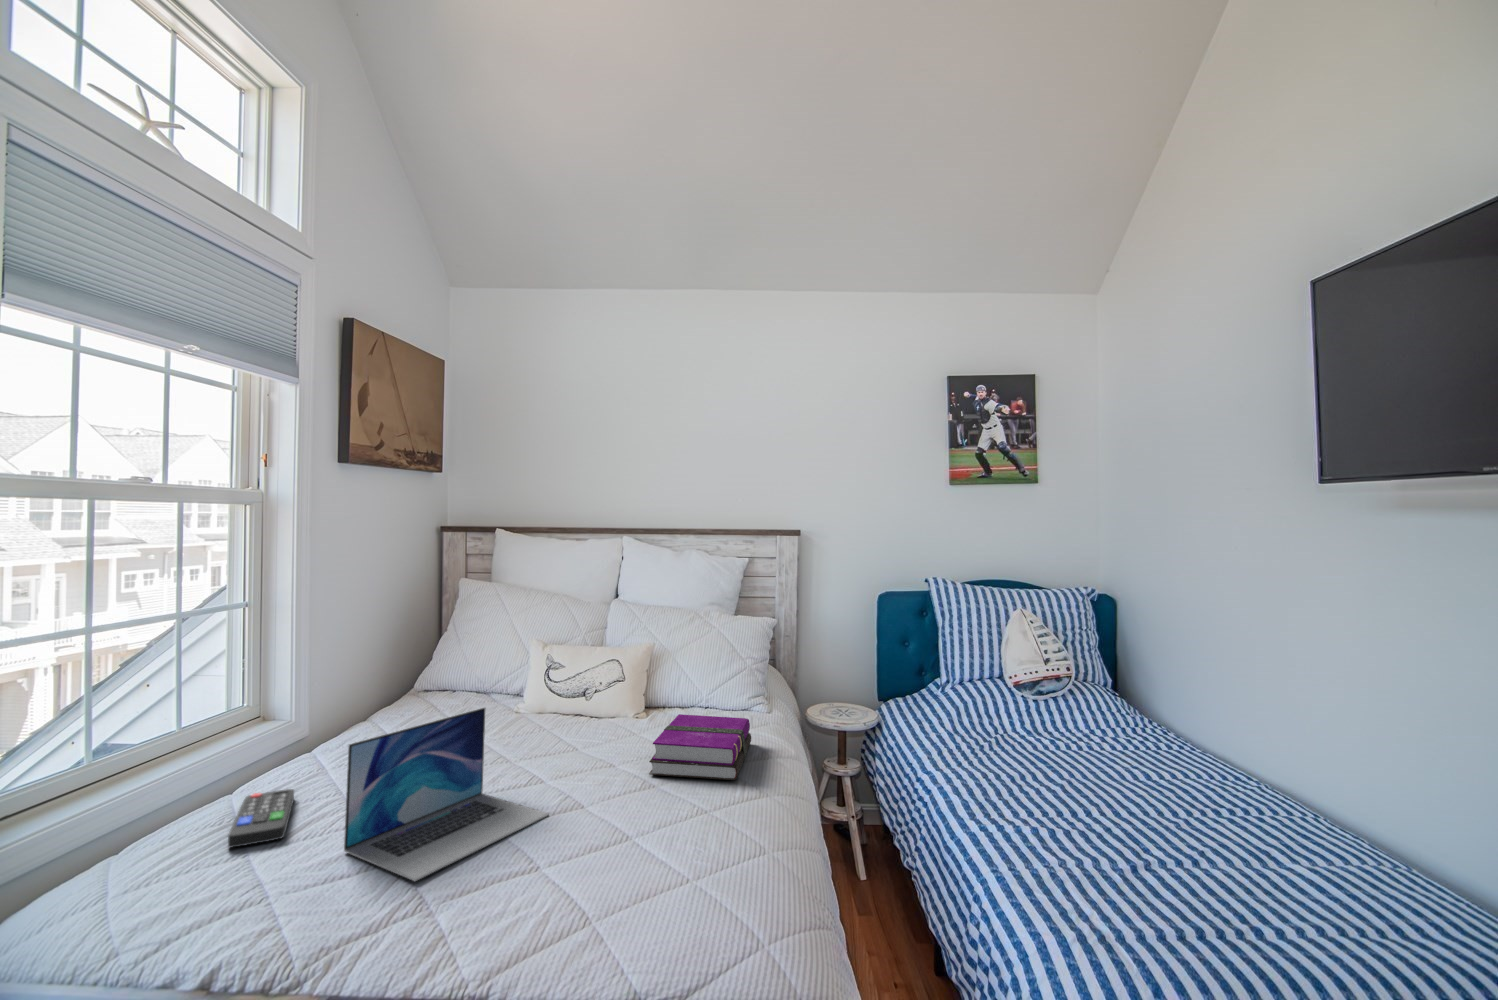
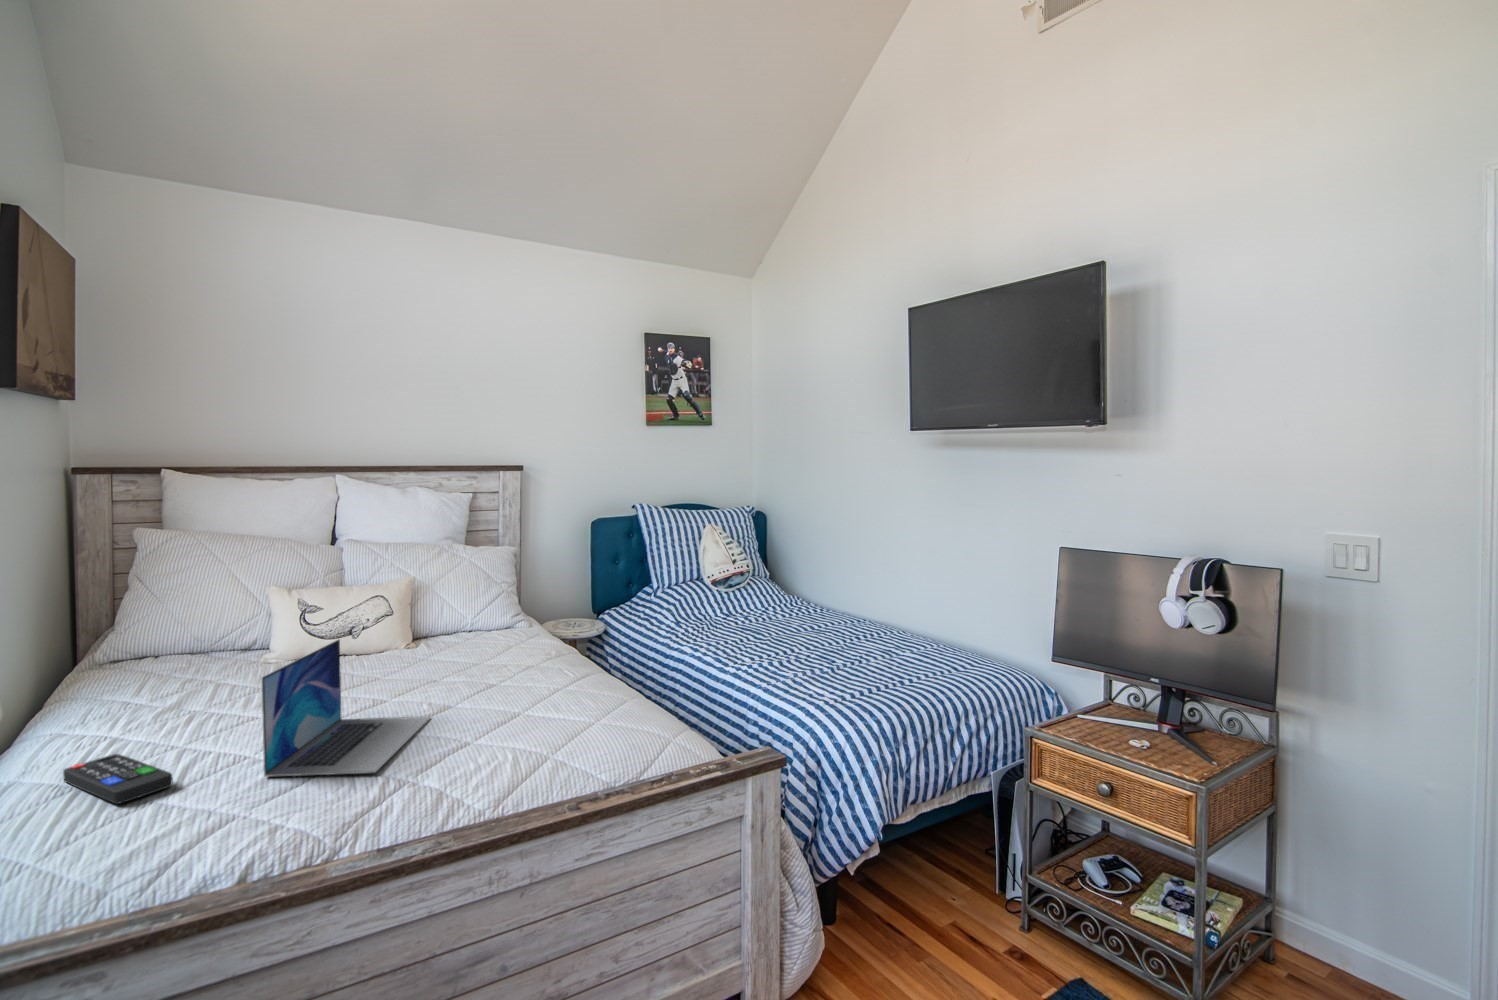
hardback book: present [649,714,751,780] -> none [475,628,565,680]

